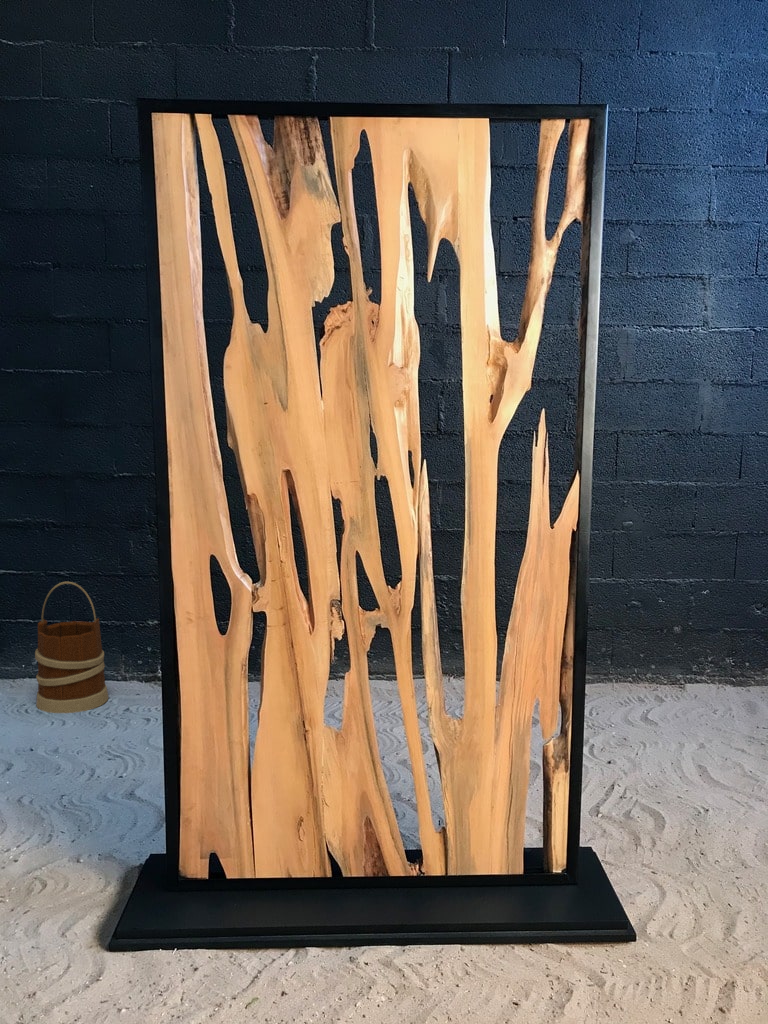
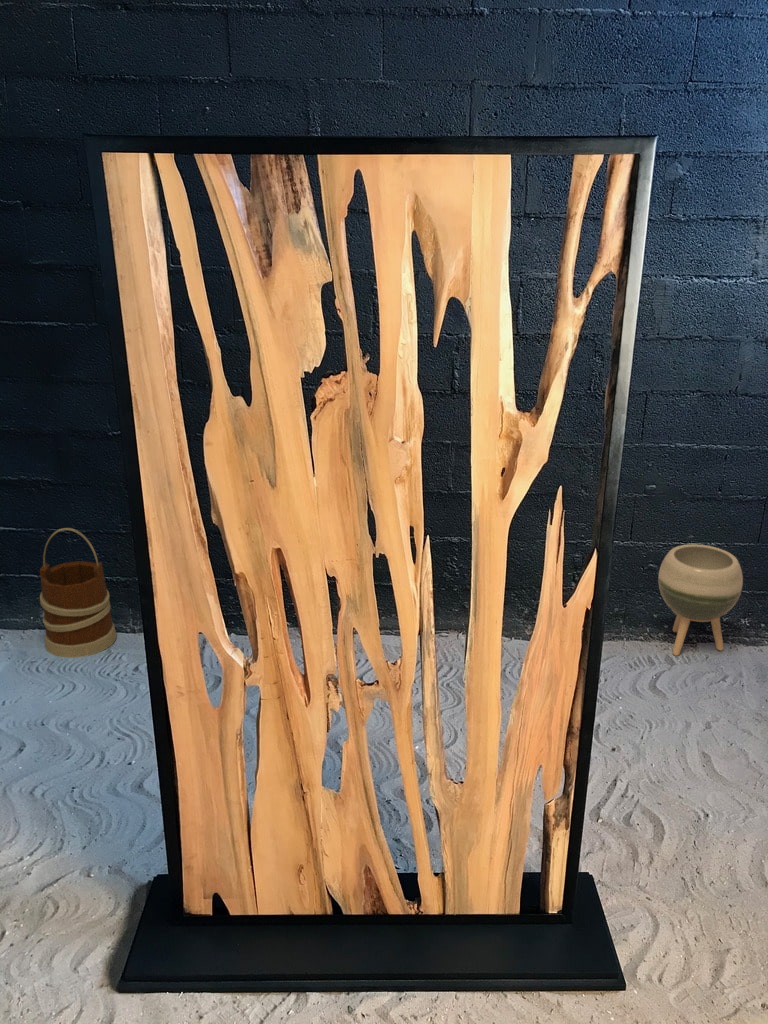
planter: none [645,601,726,709] -> present [658,544,743,656]

